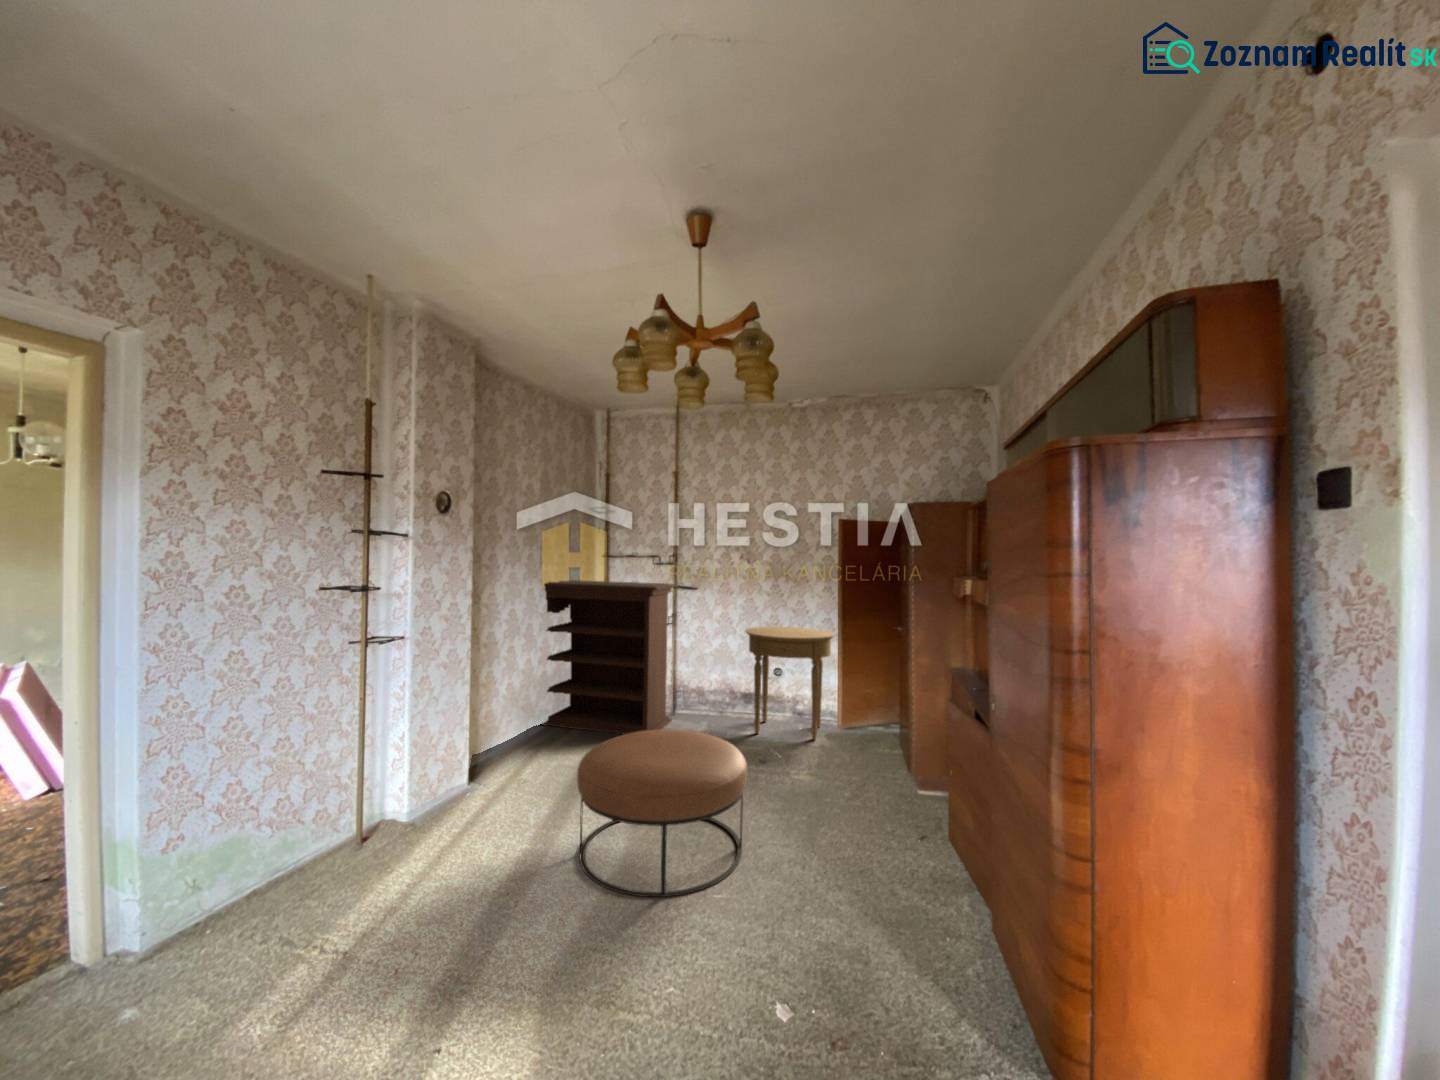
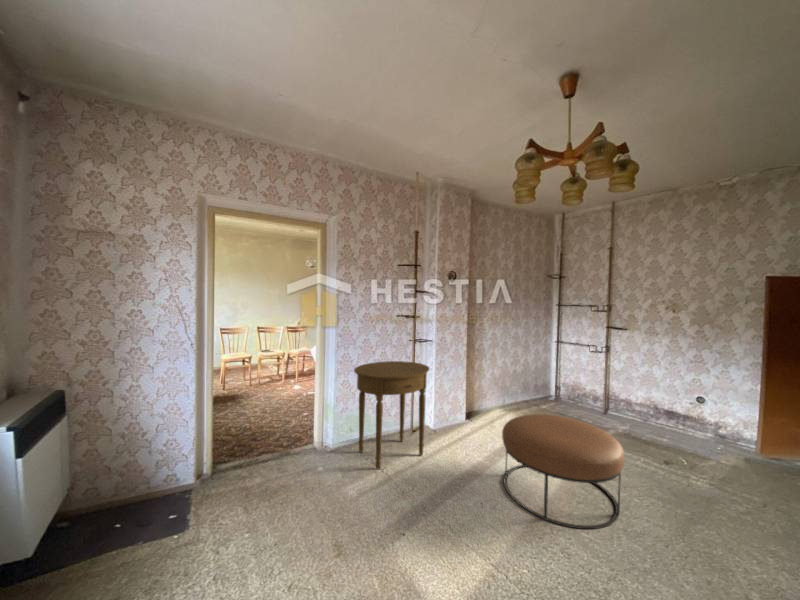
bookshelf: present [541,580,677,734] -> none [510,319,606,424]
side table: present [746,627,835,740] -> present [354,361,429,469]

